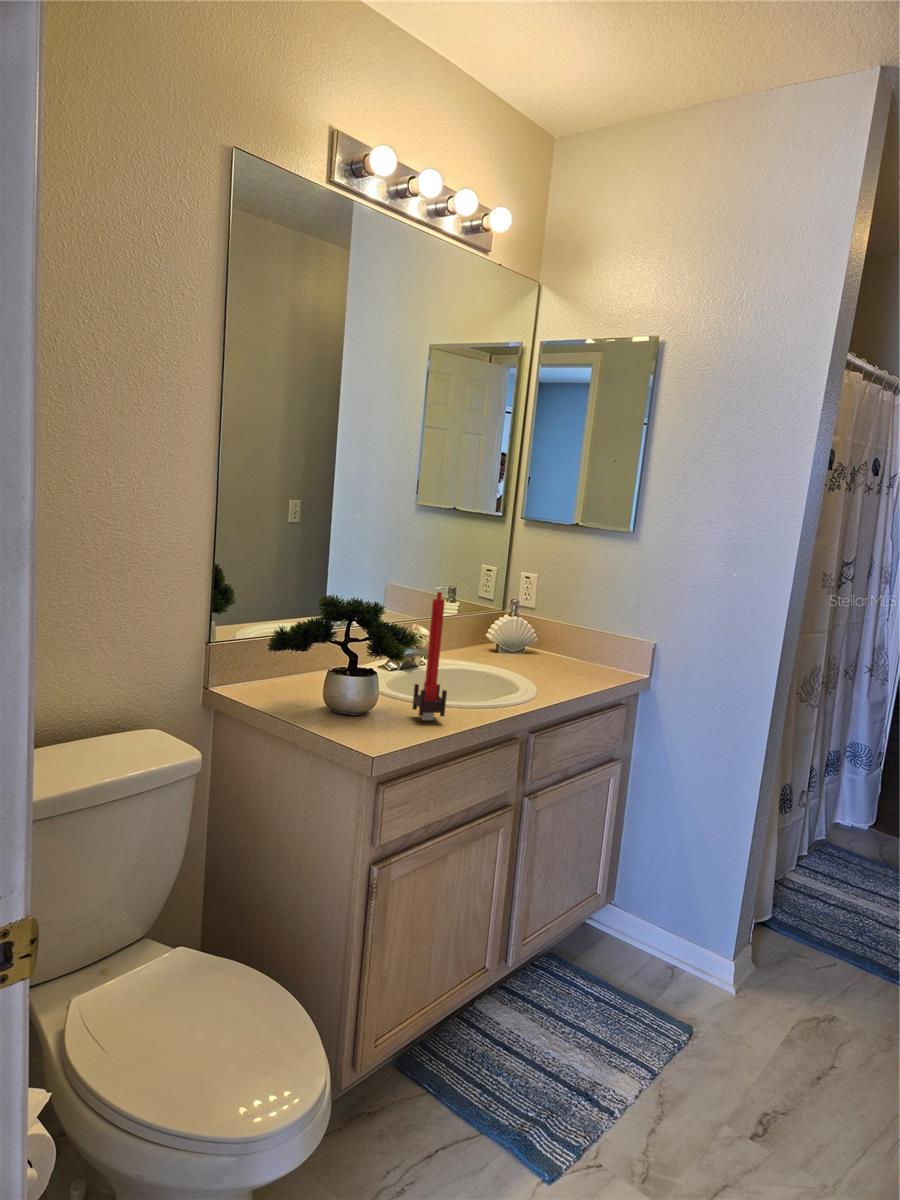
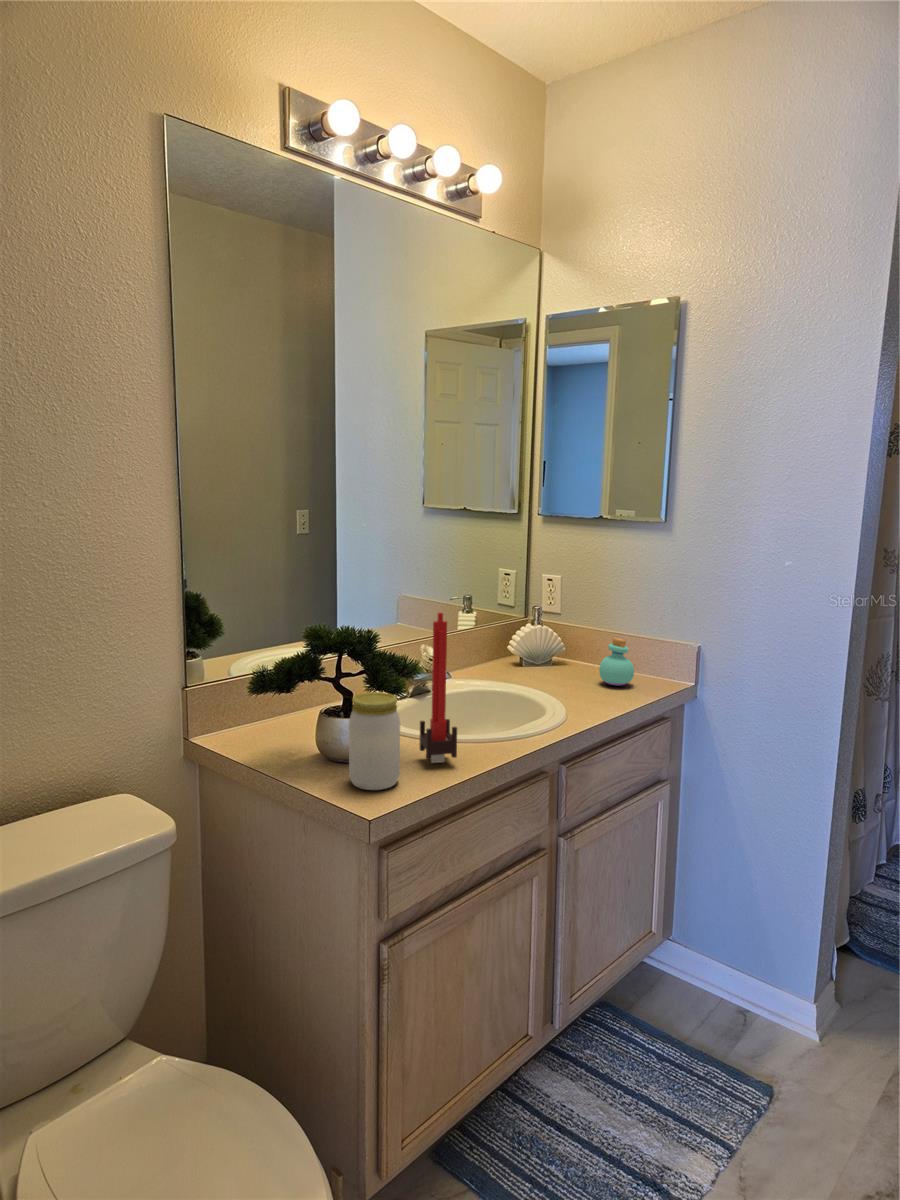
perfume bottle: none [567,631,597,673] -> present [599,638,634,686]
jar: none [354,655,401,736] -> present [349,692,400,790]

